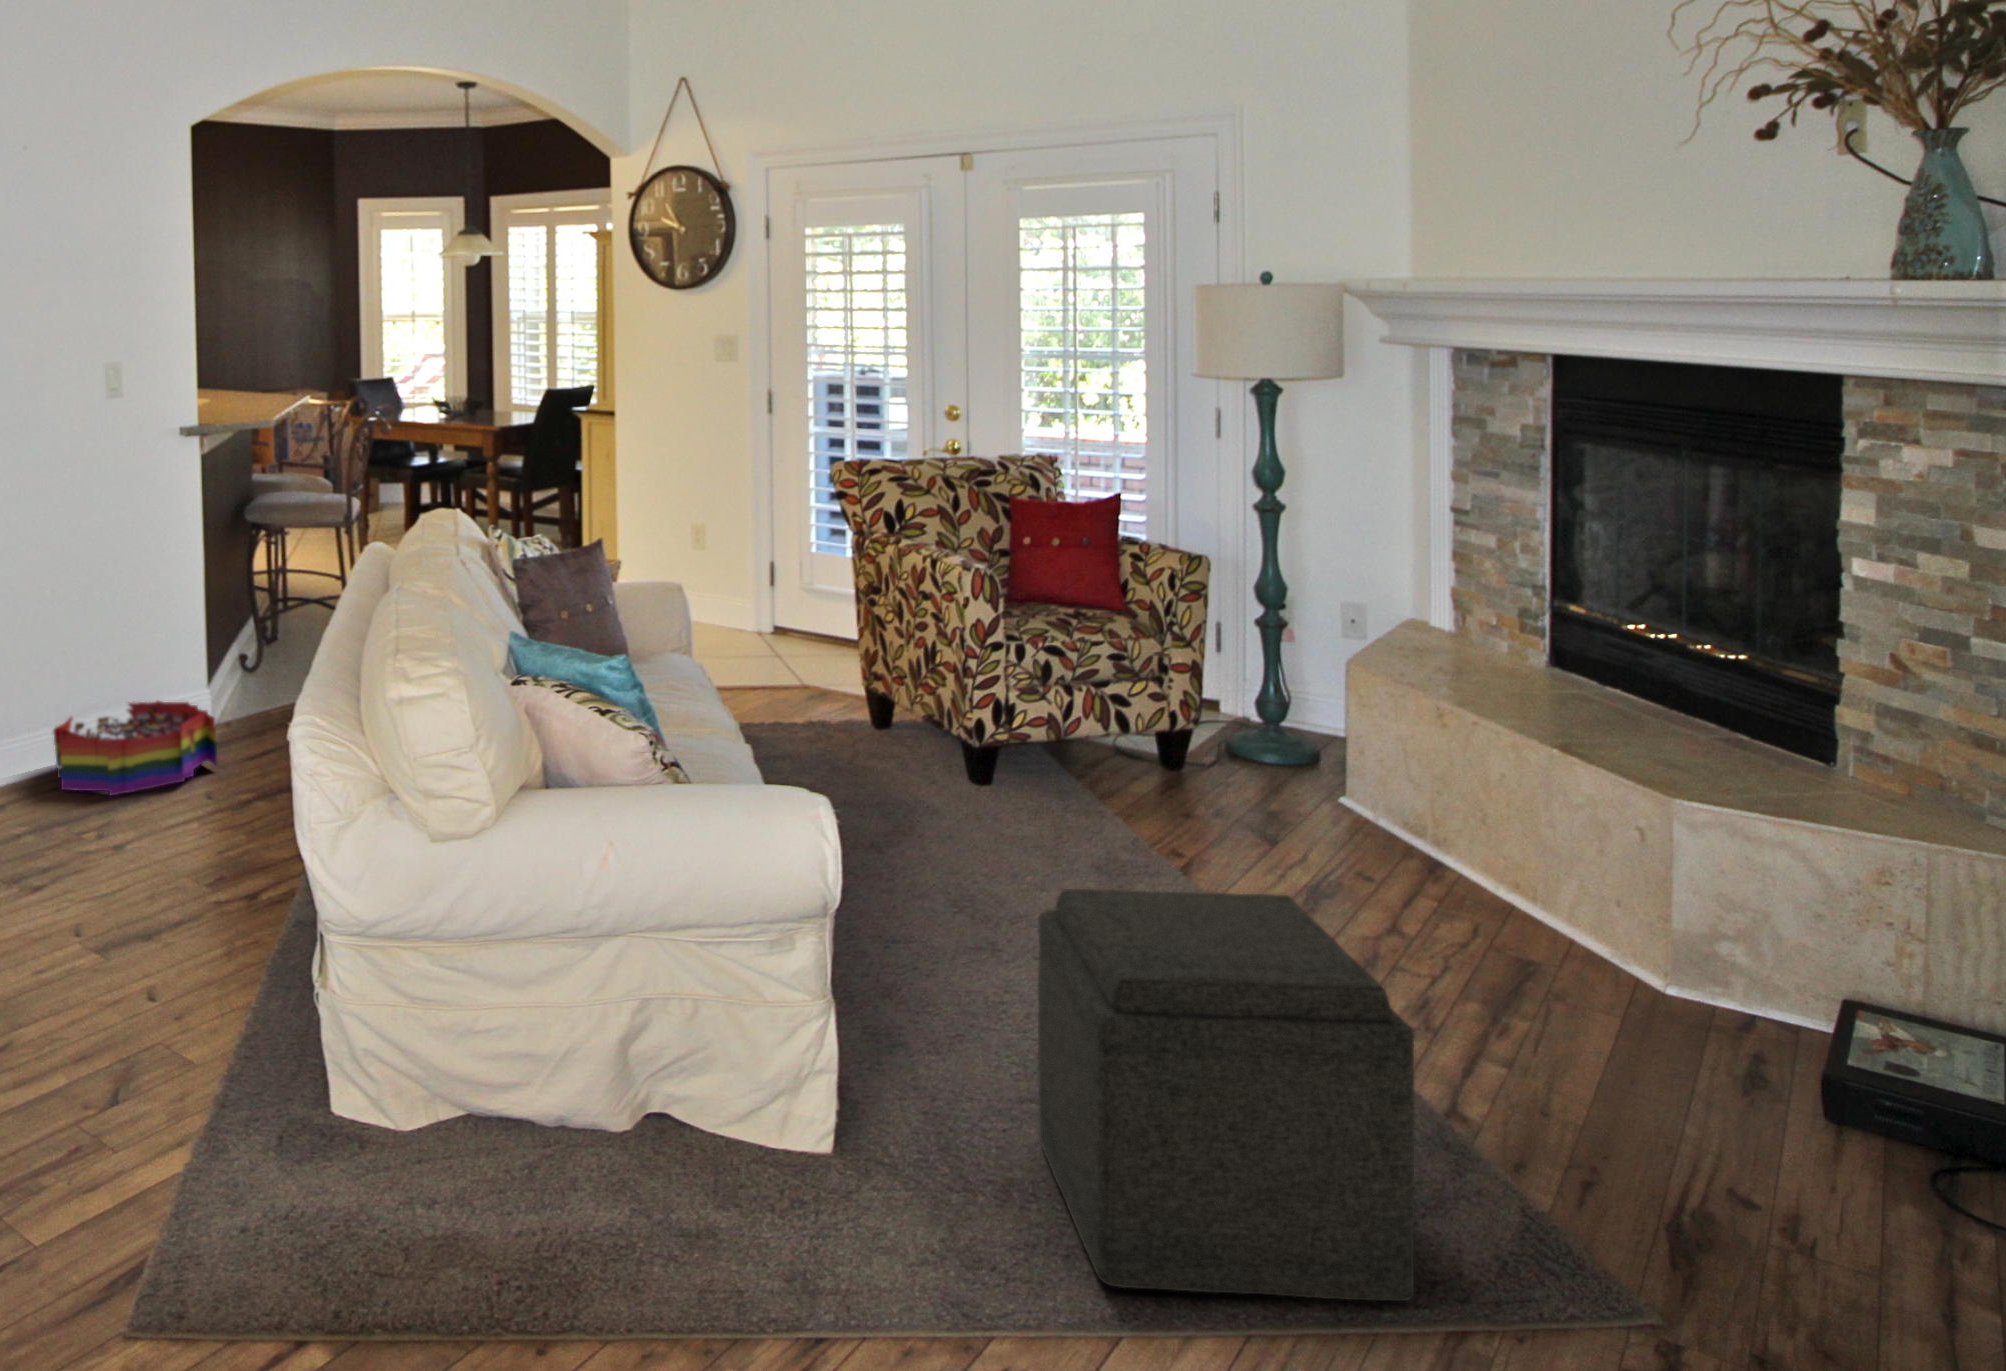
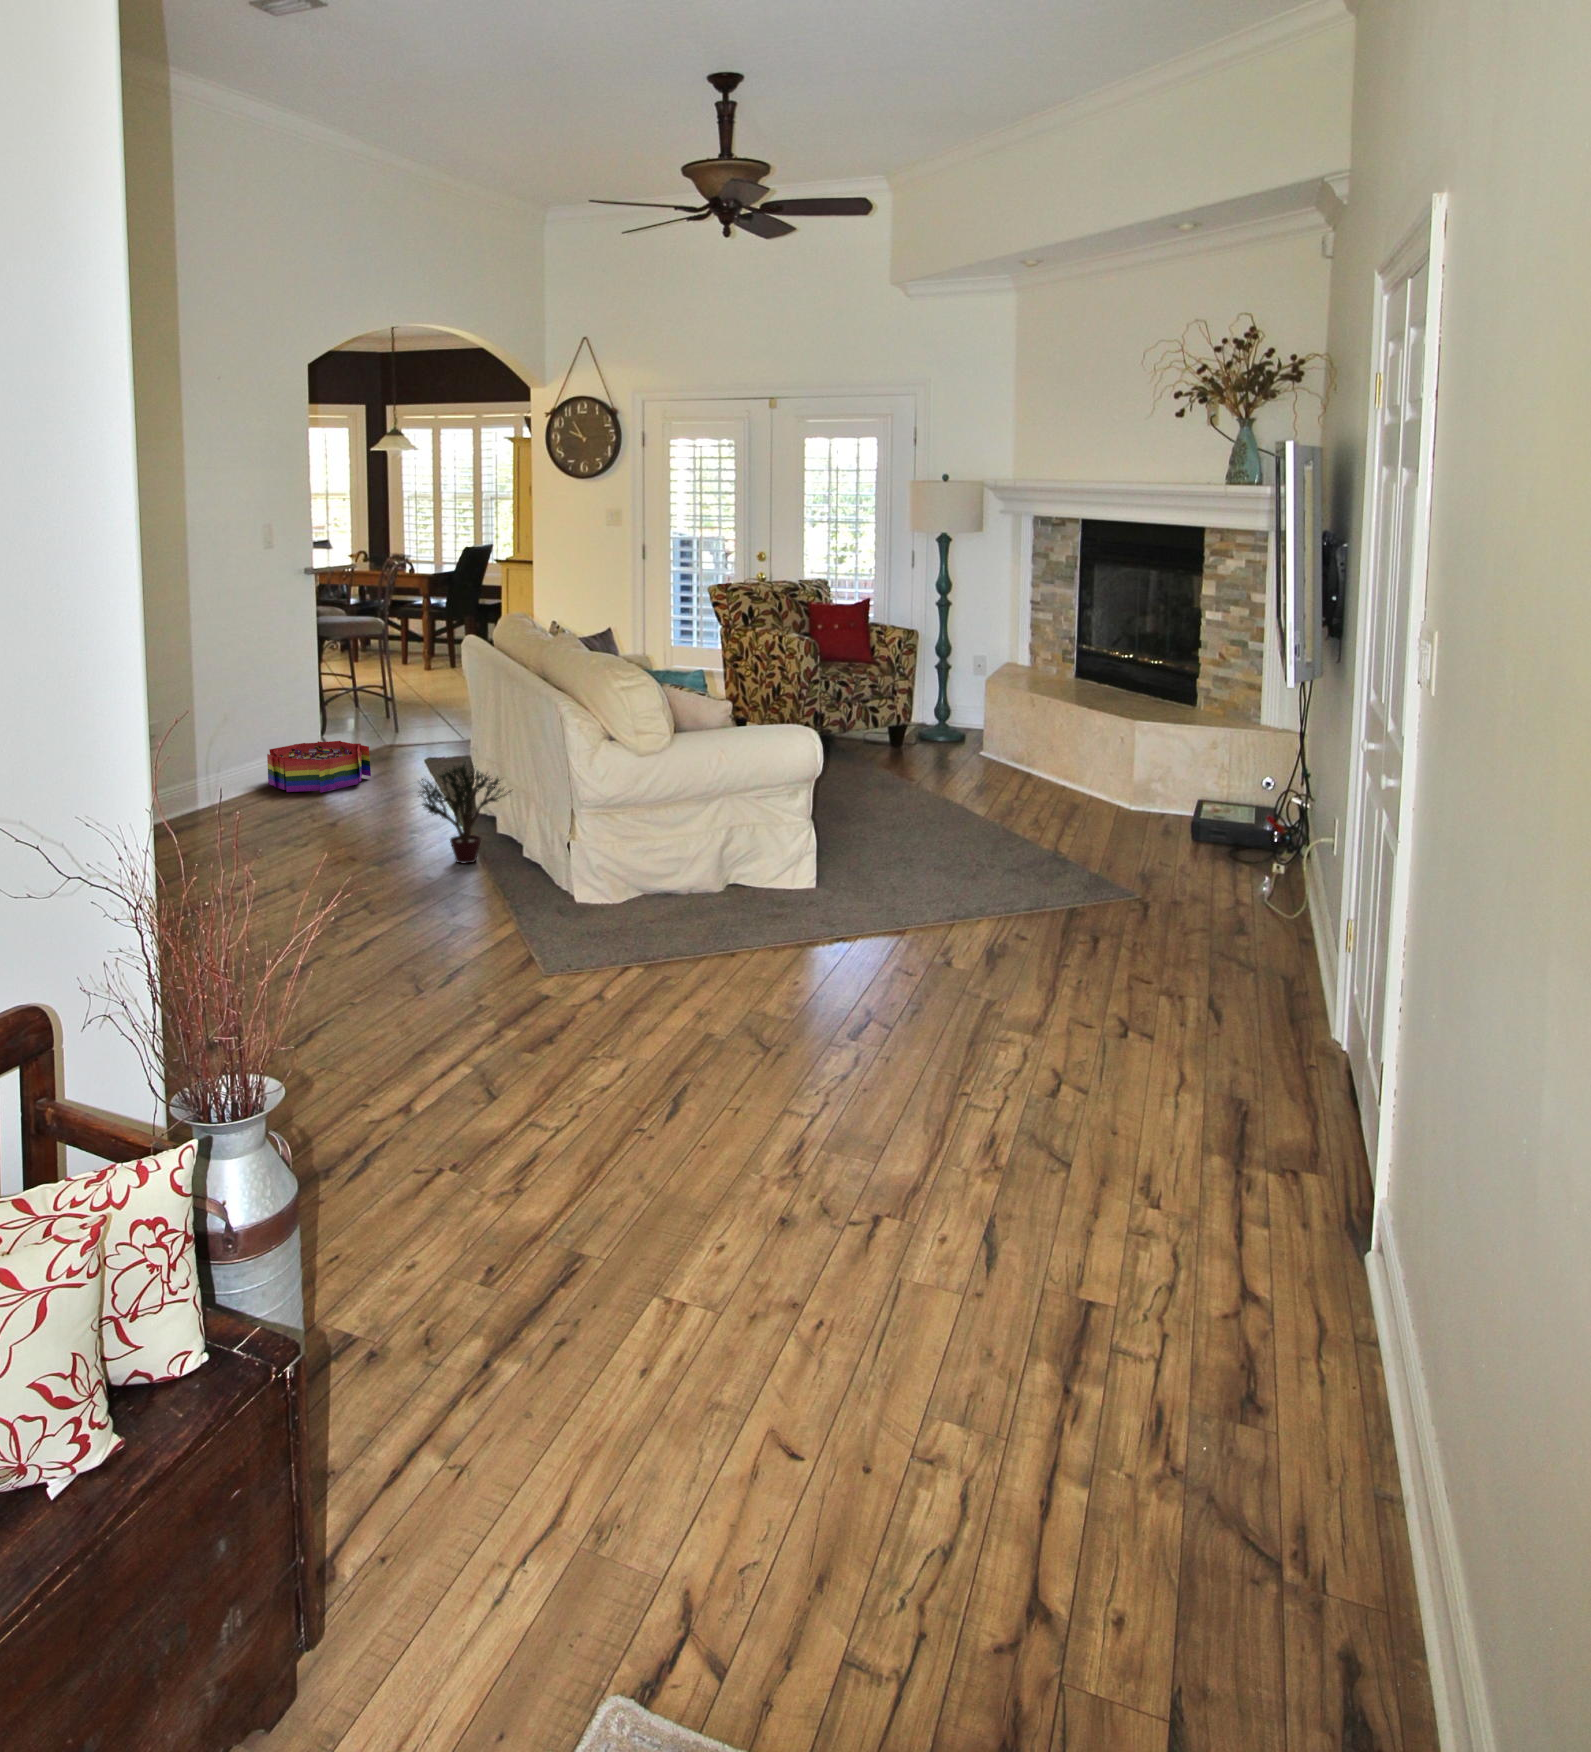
potted plant: none [22,813,221,1024] -> present [420,765,511,864]
ottoman: present [1038,889,1415,1301] -> none [901,745,1052,884]

